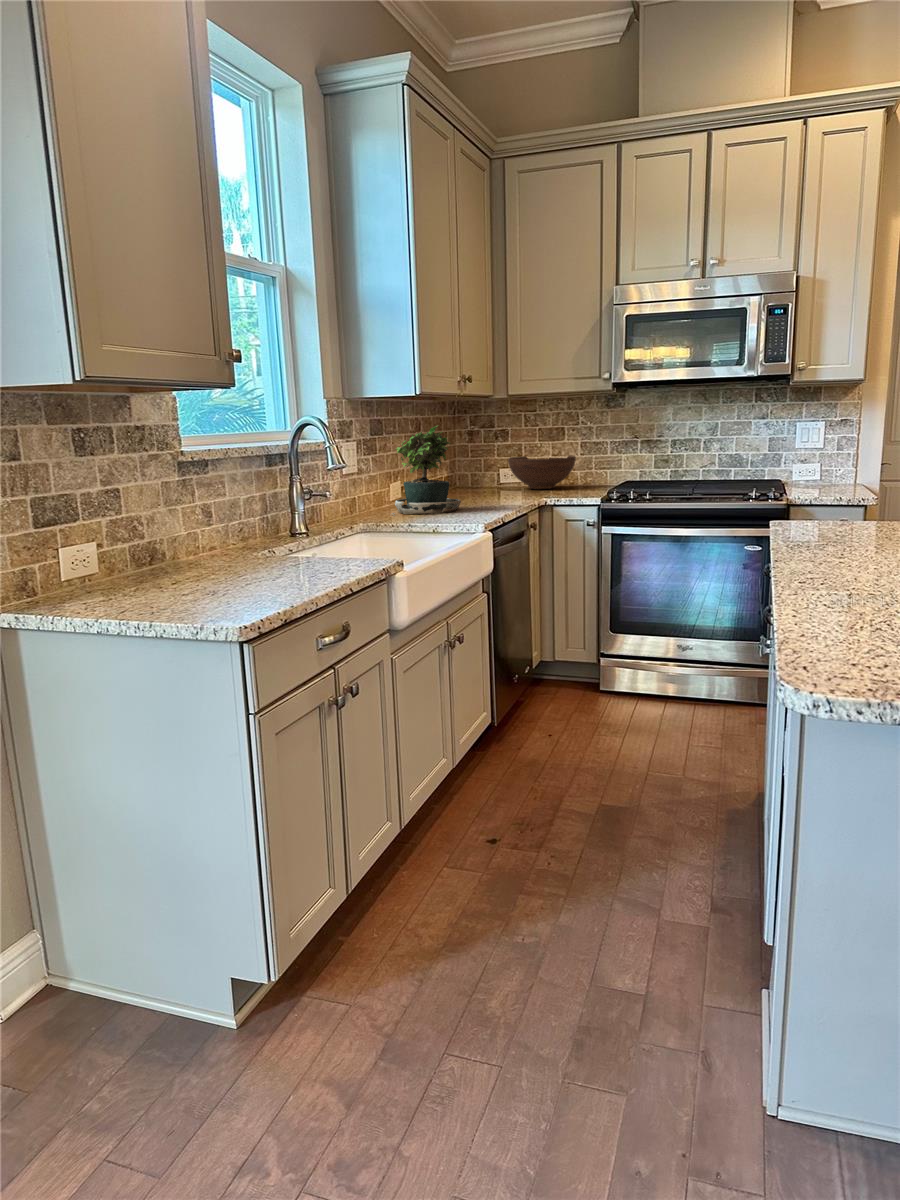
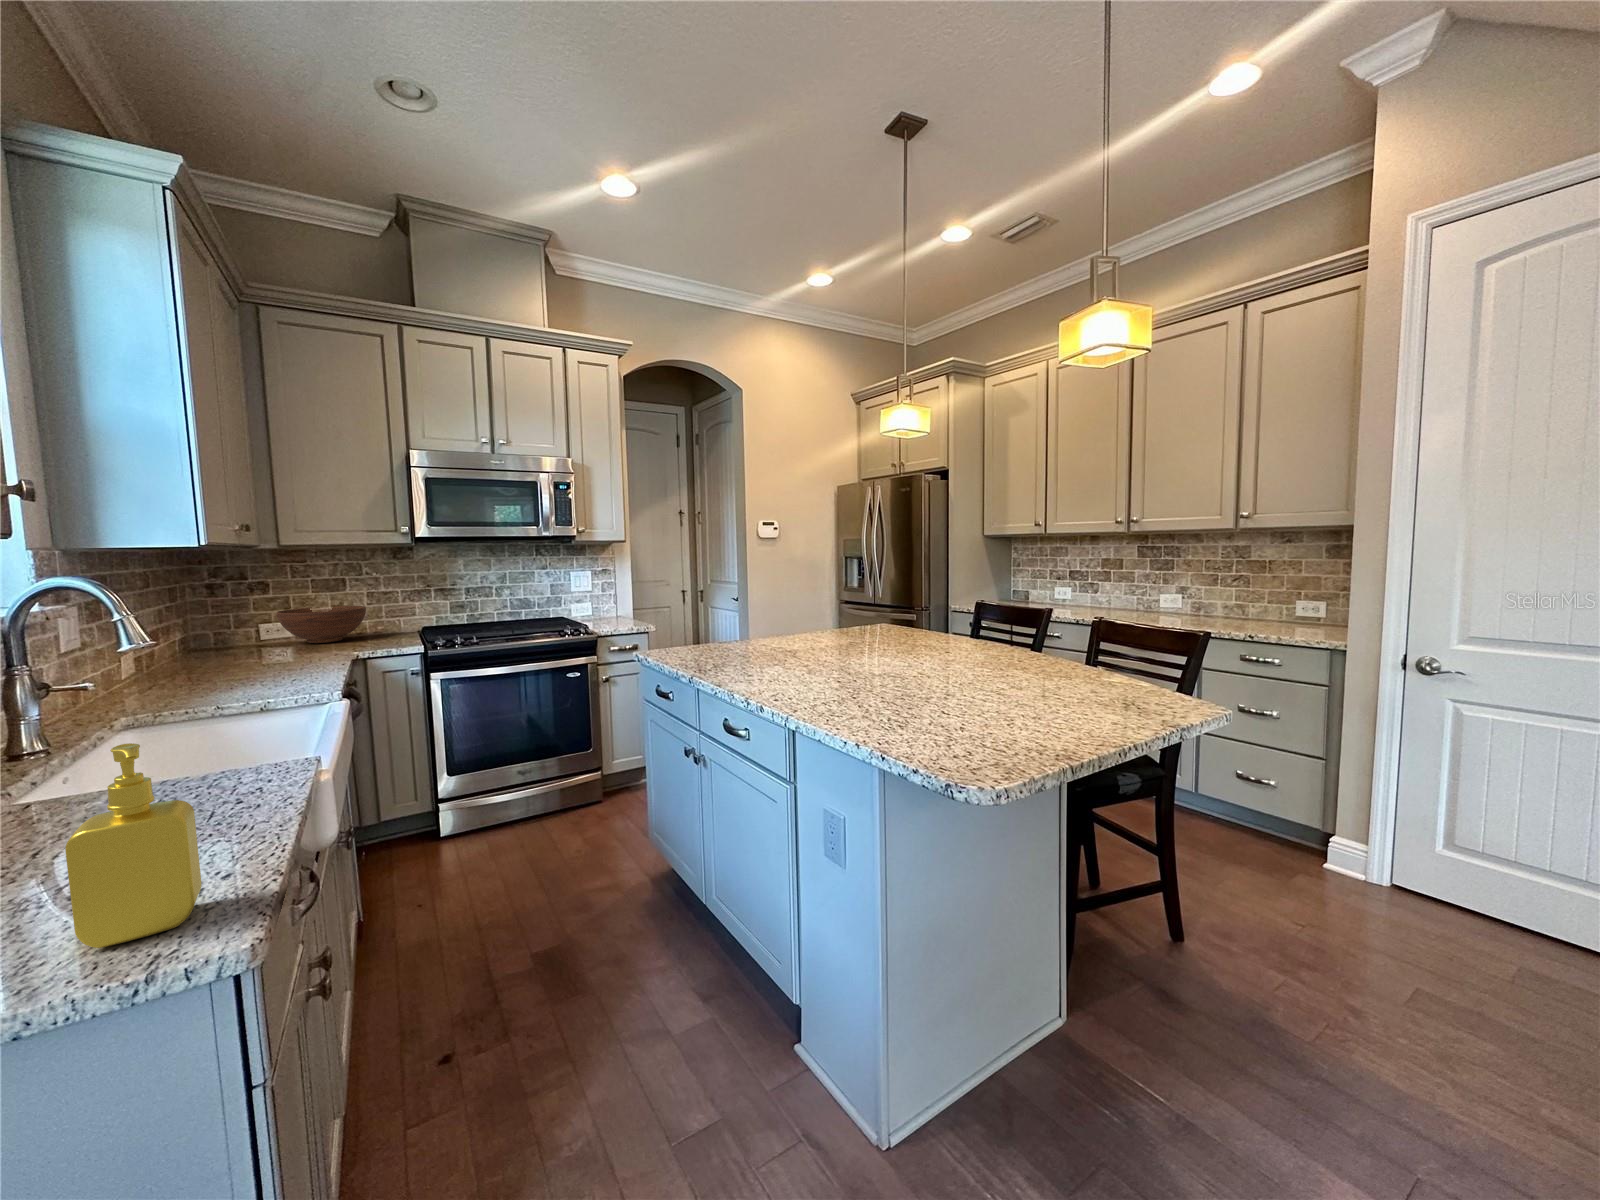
potted plant: present [392,426,461,514] -> none [148,582,265,702]
soap dispenser: none [178,504,238,616] -> present [65,743,201,948]

